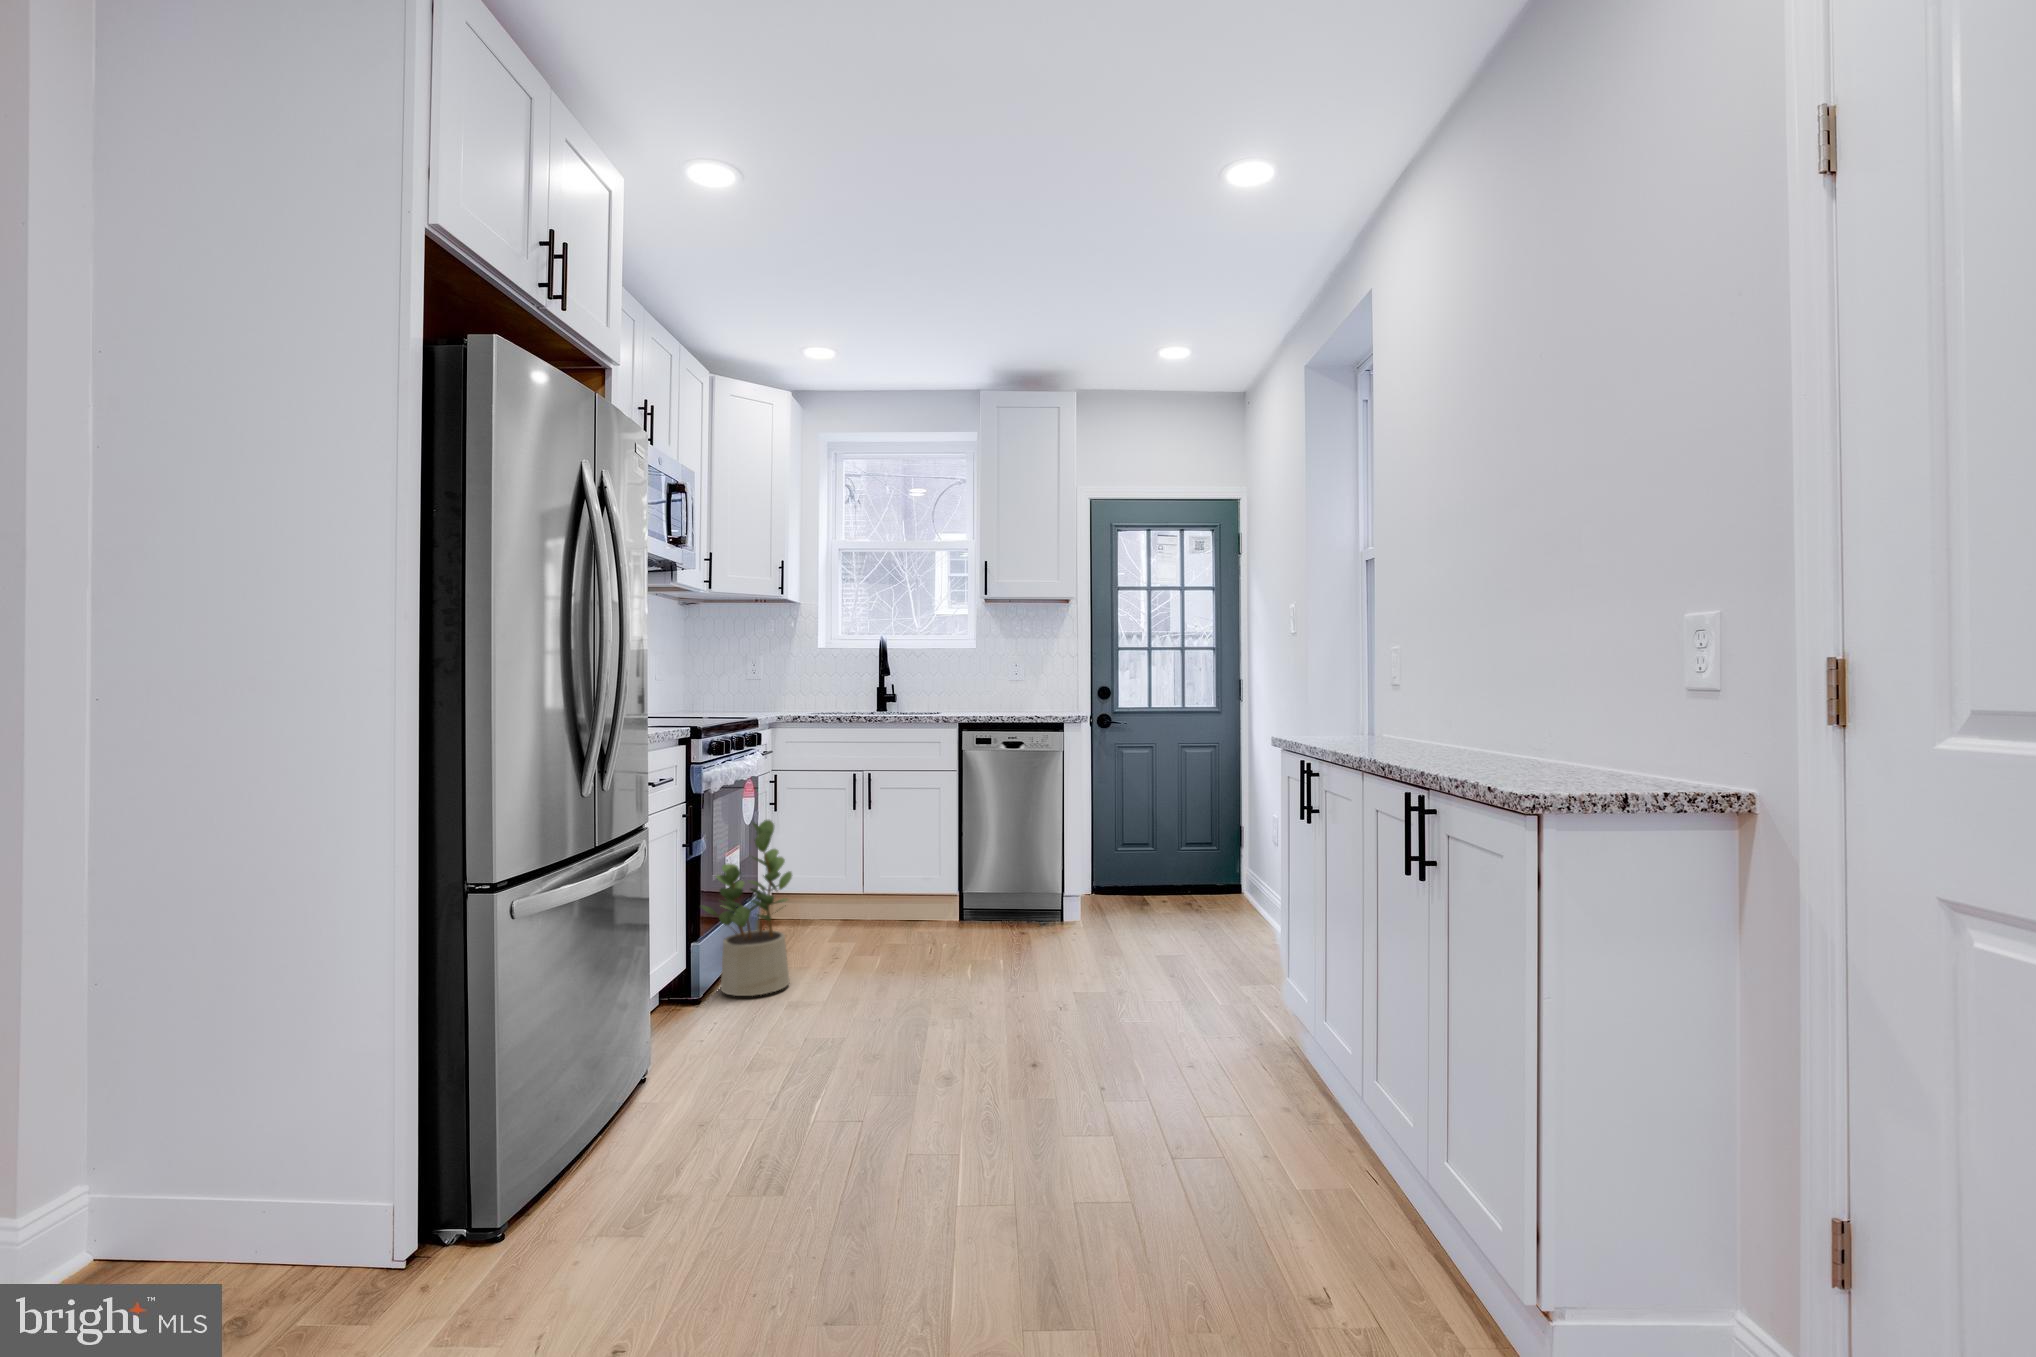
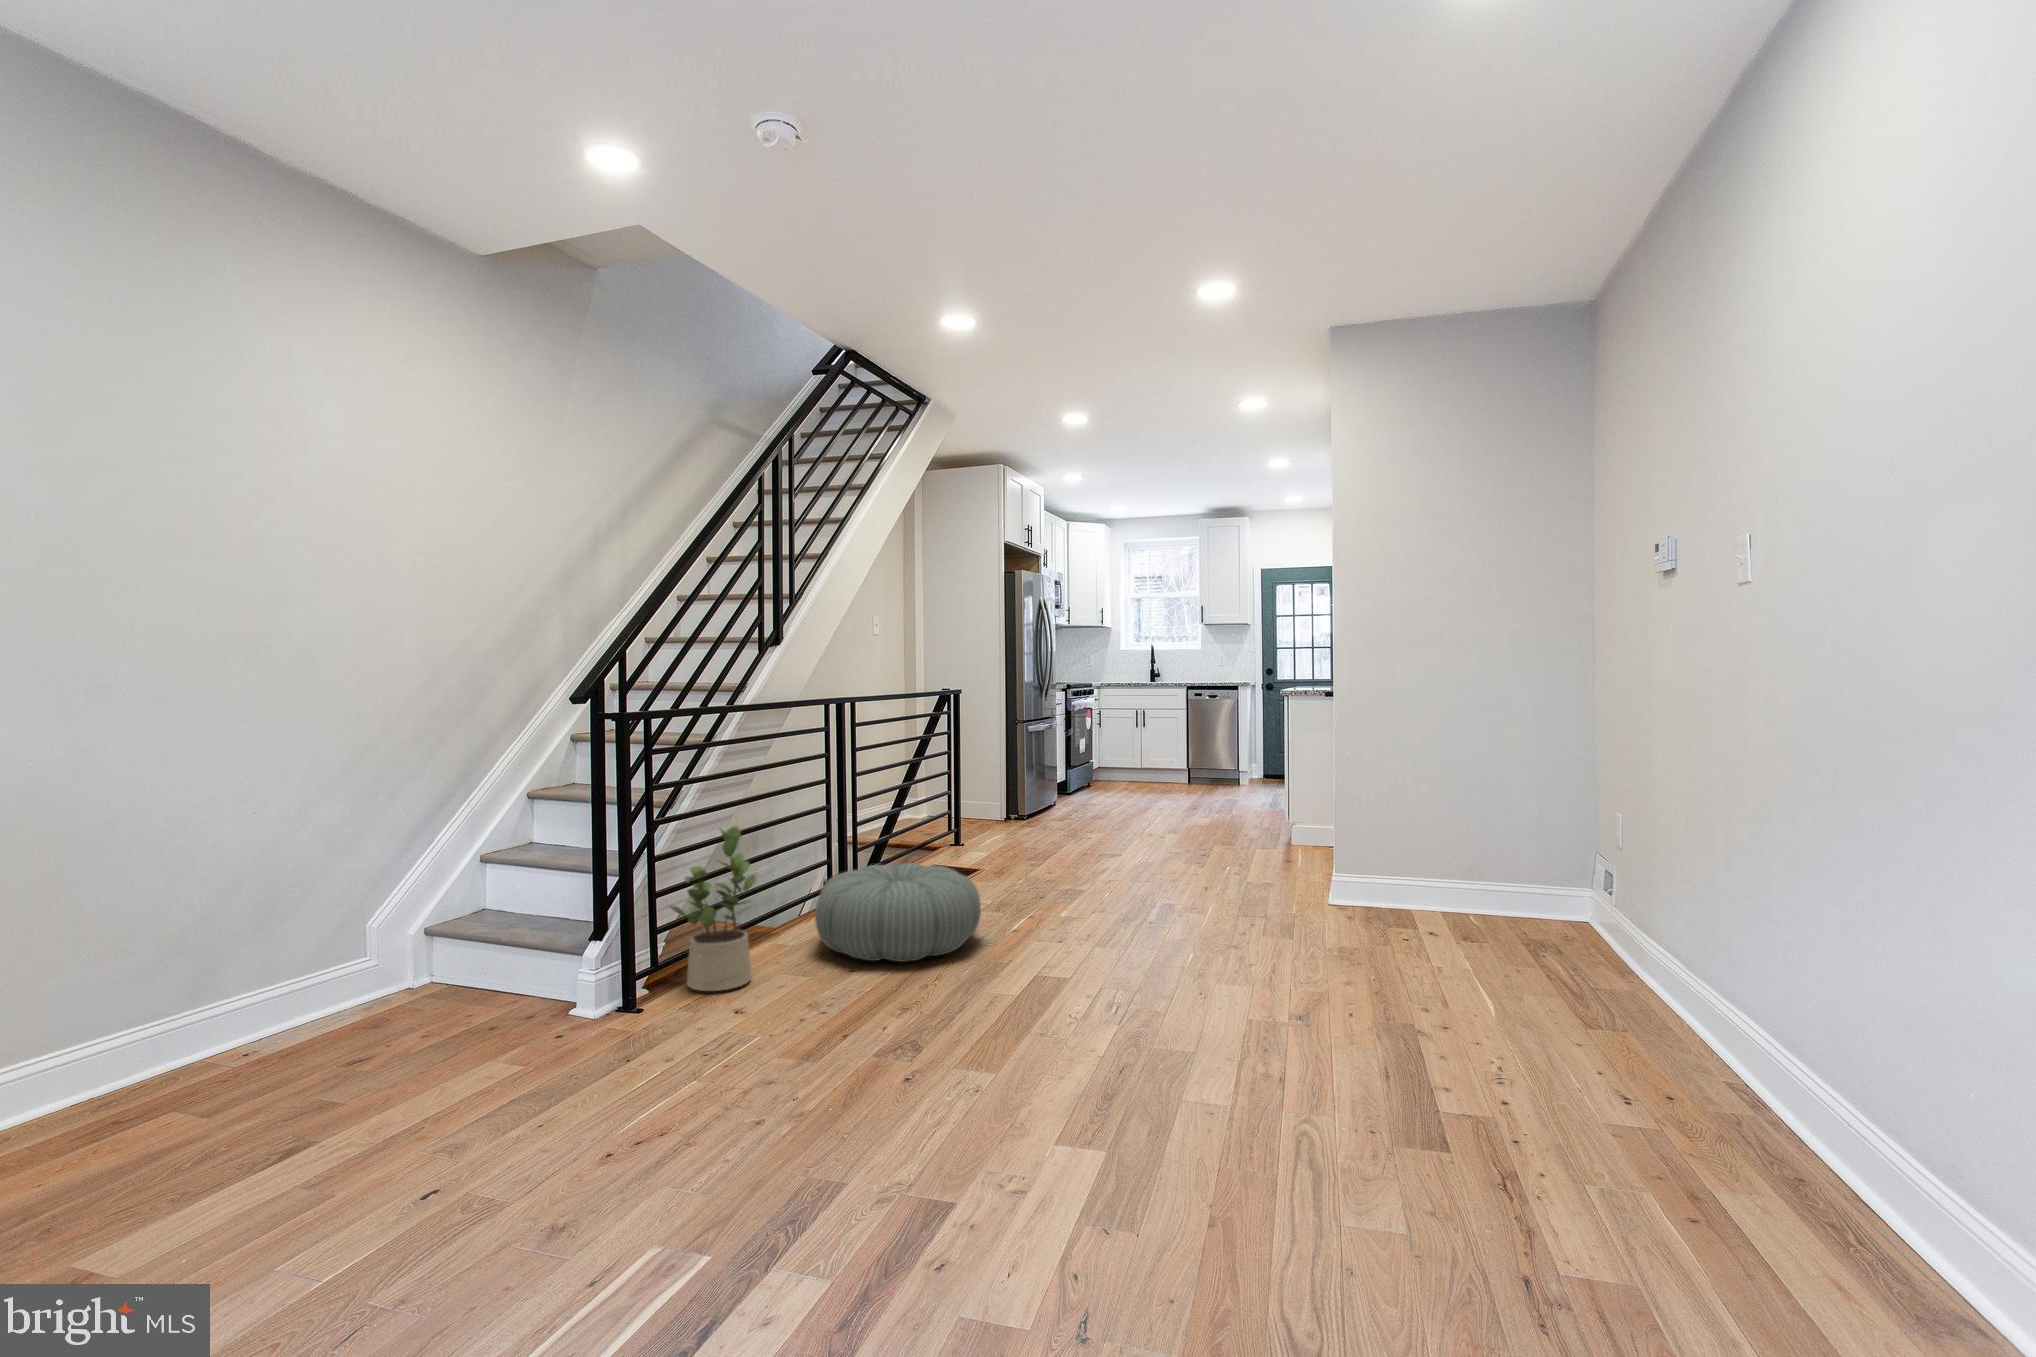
pouf: none [857,861,1036,964] -> present [815,863,981,962]

